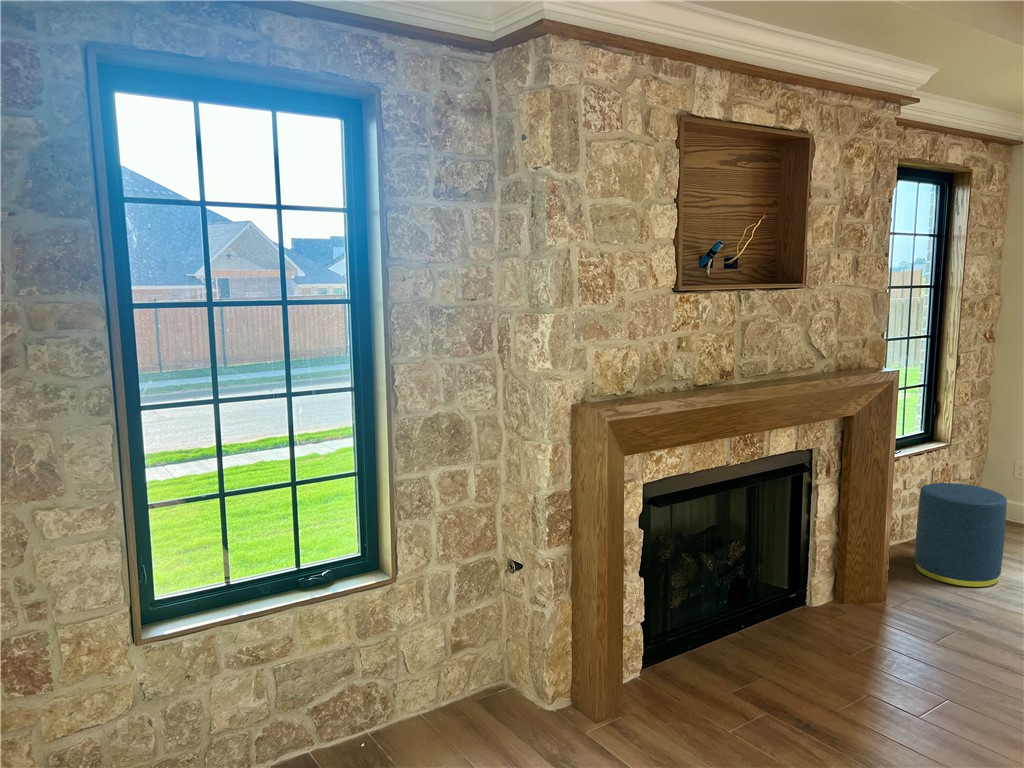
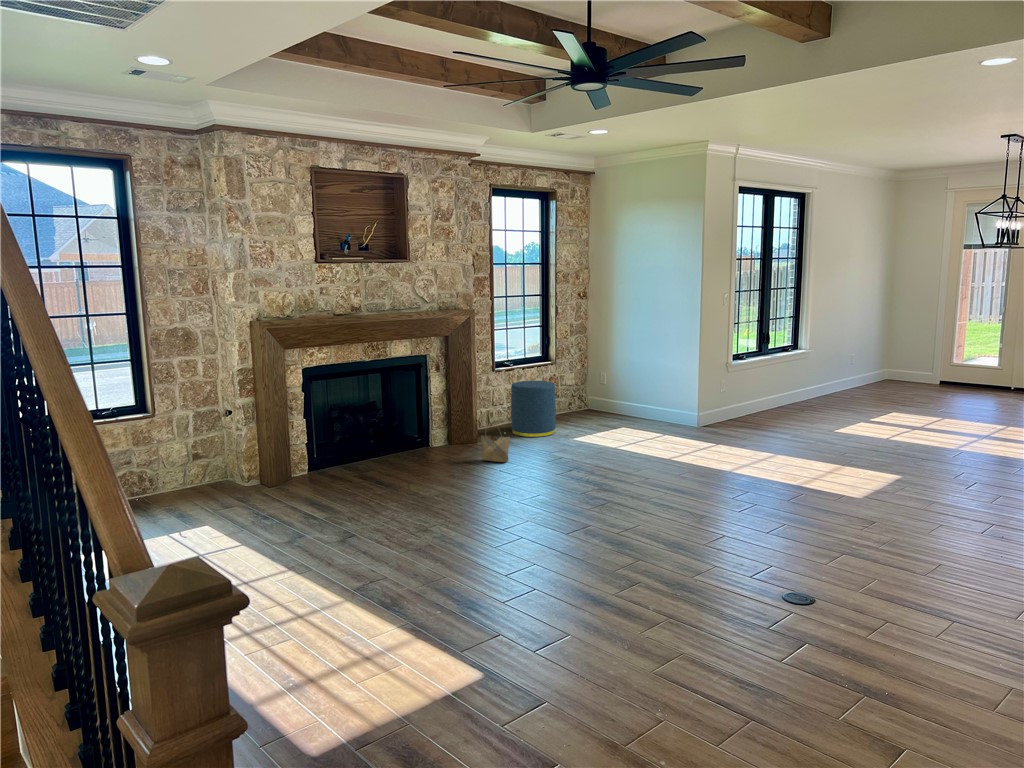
woven basket: none [946,583,1010,667] -> present [481,421,510,462]

